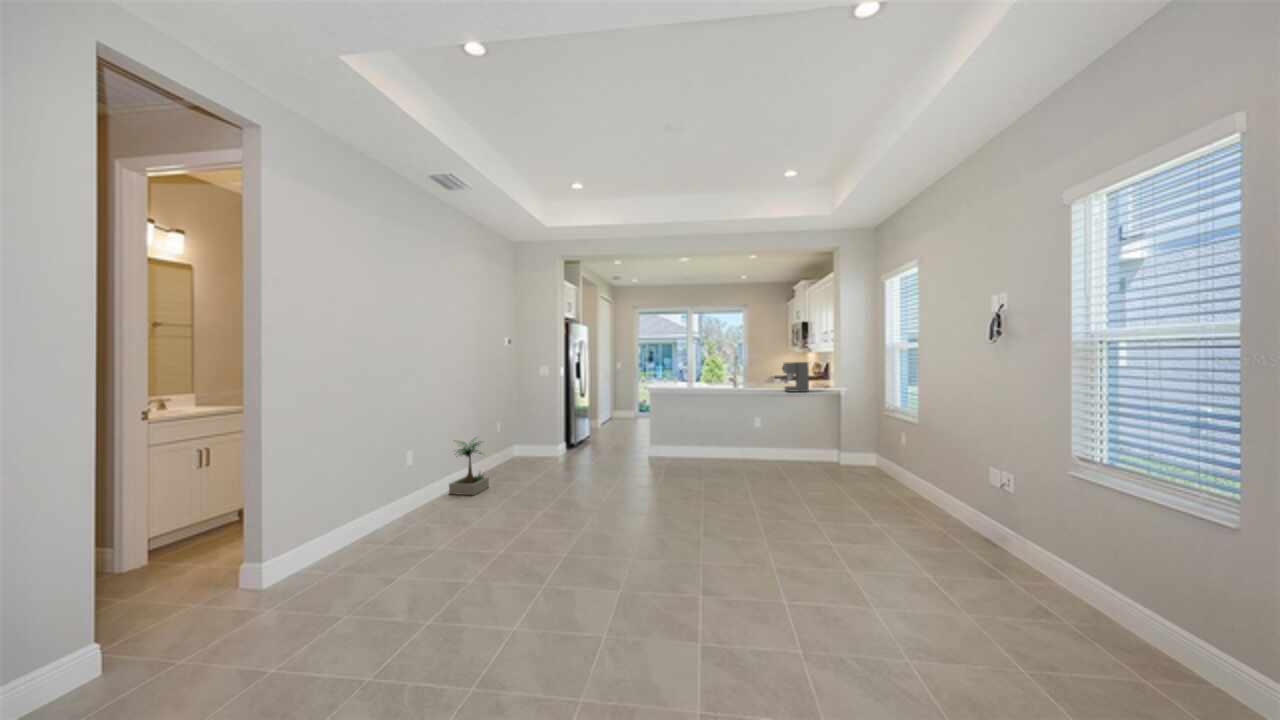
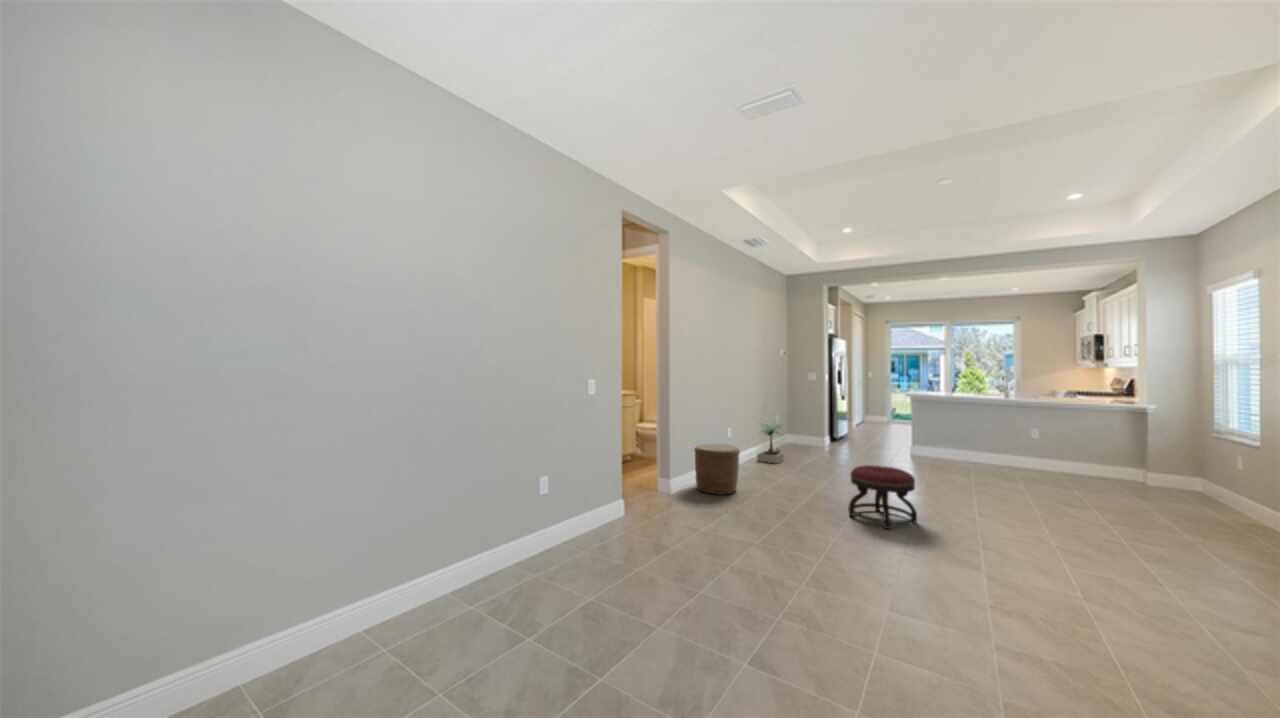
coffee maker: present [774,362,809,392] -> none [1059,376,1105,406]
woven basket: none [274,492,367,588] -> present [694,444,740,495]
ottoman: none [512,506,604,615] -> present [848,465,917,529]

